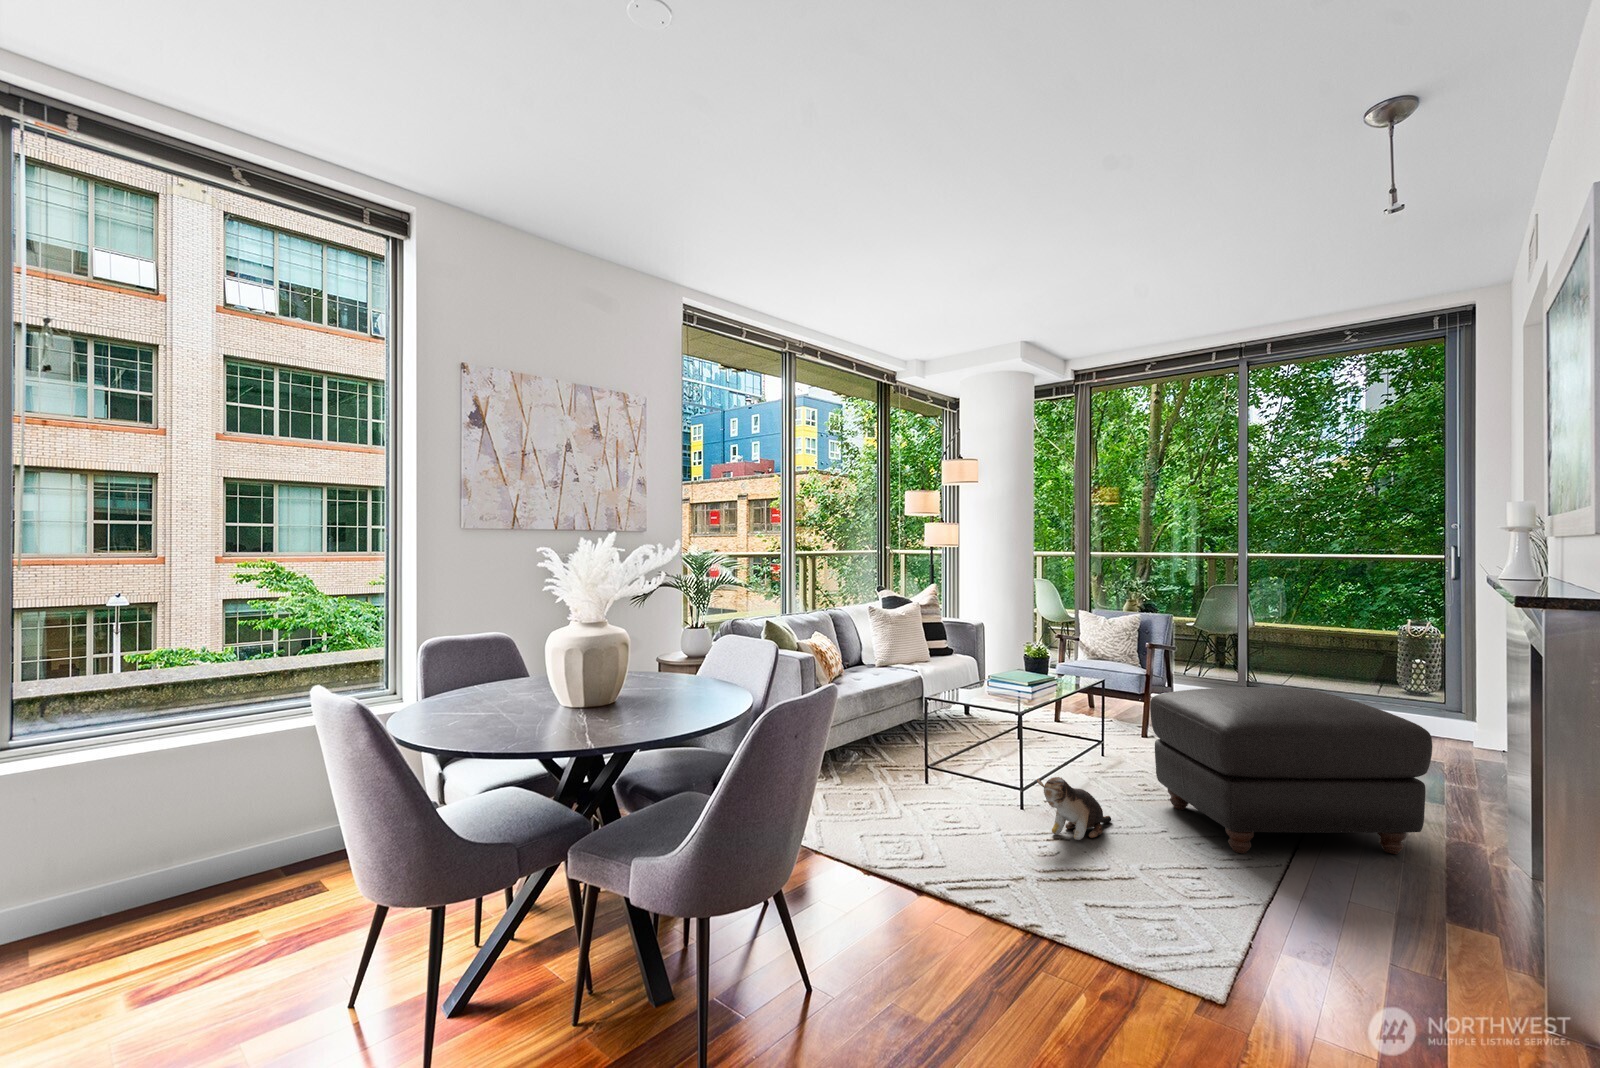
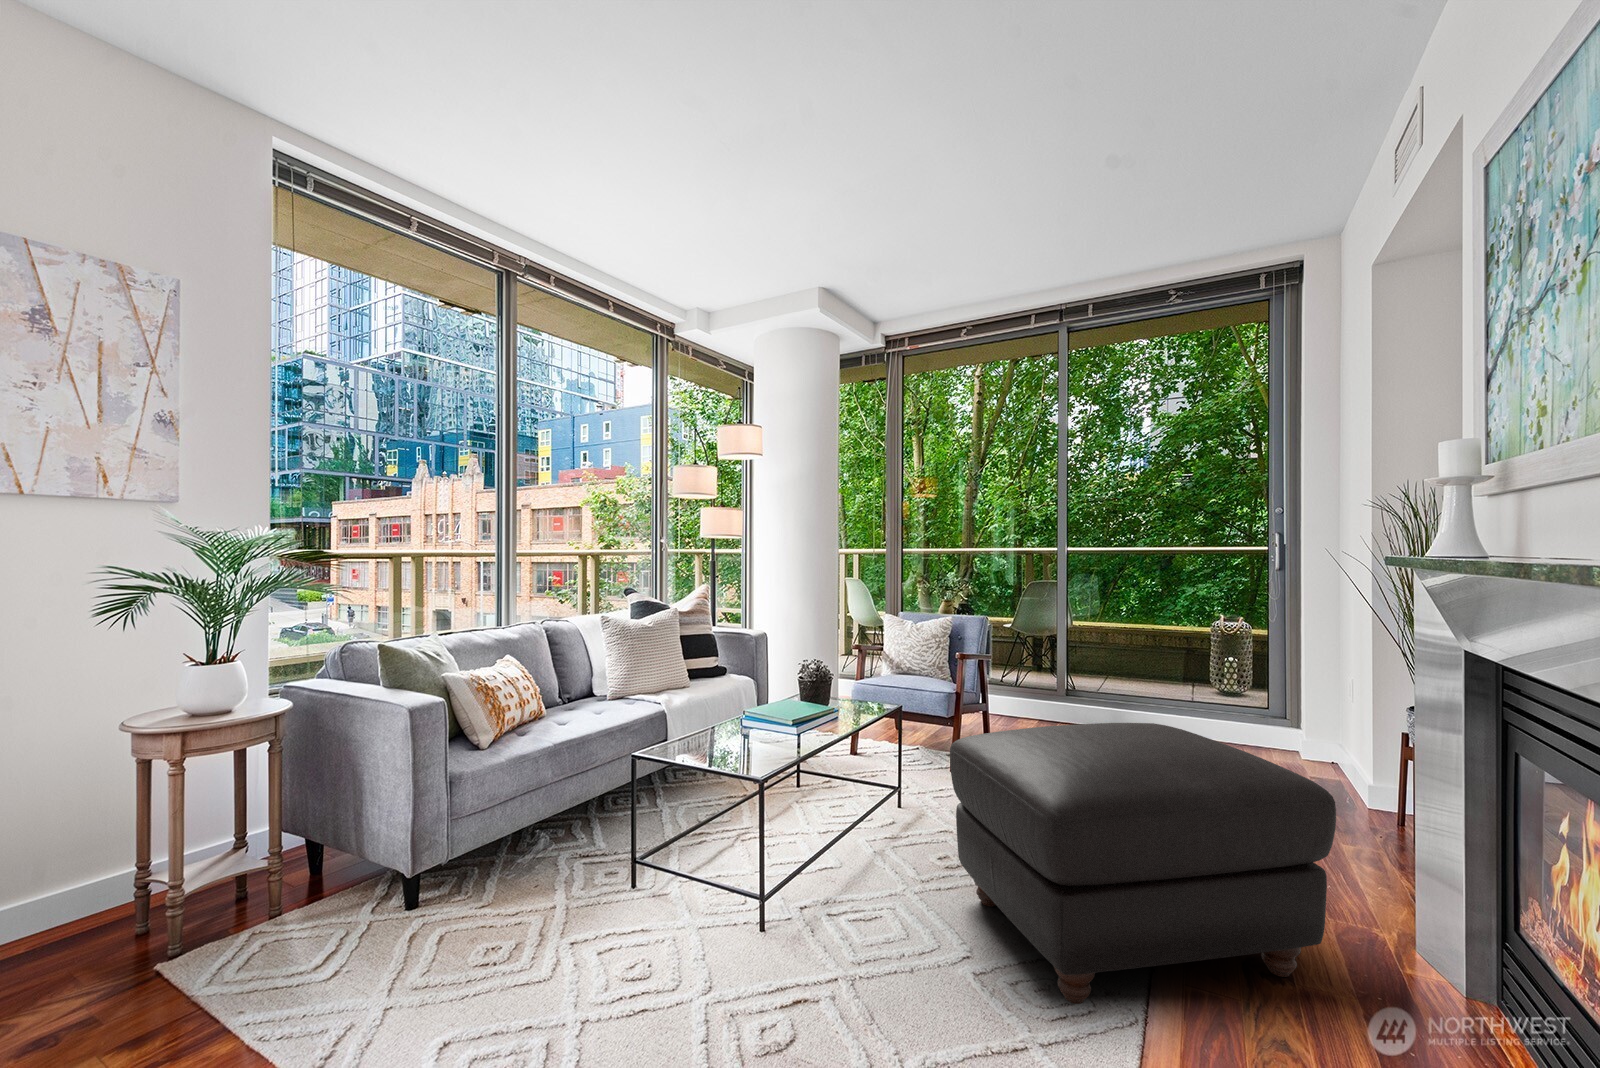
plush toy: present [1037,777,1111,840] -> none [764,898,890,1003]

